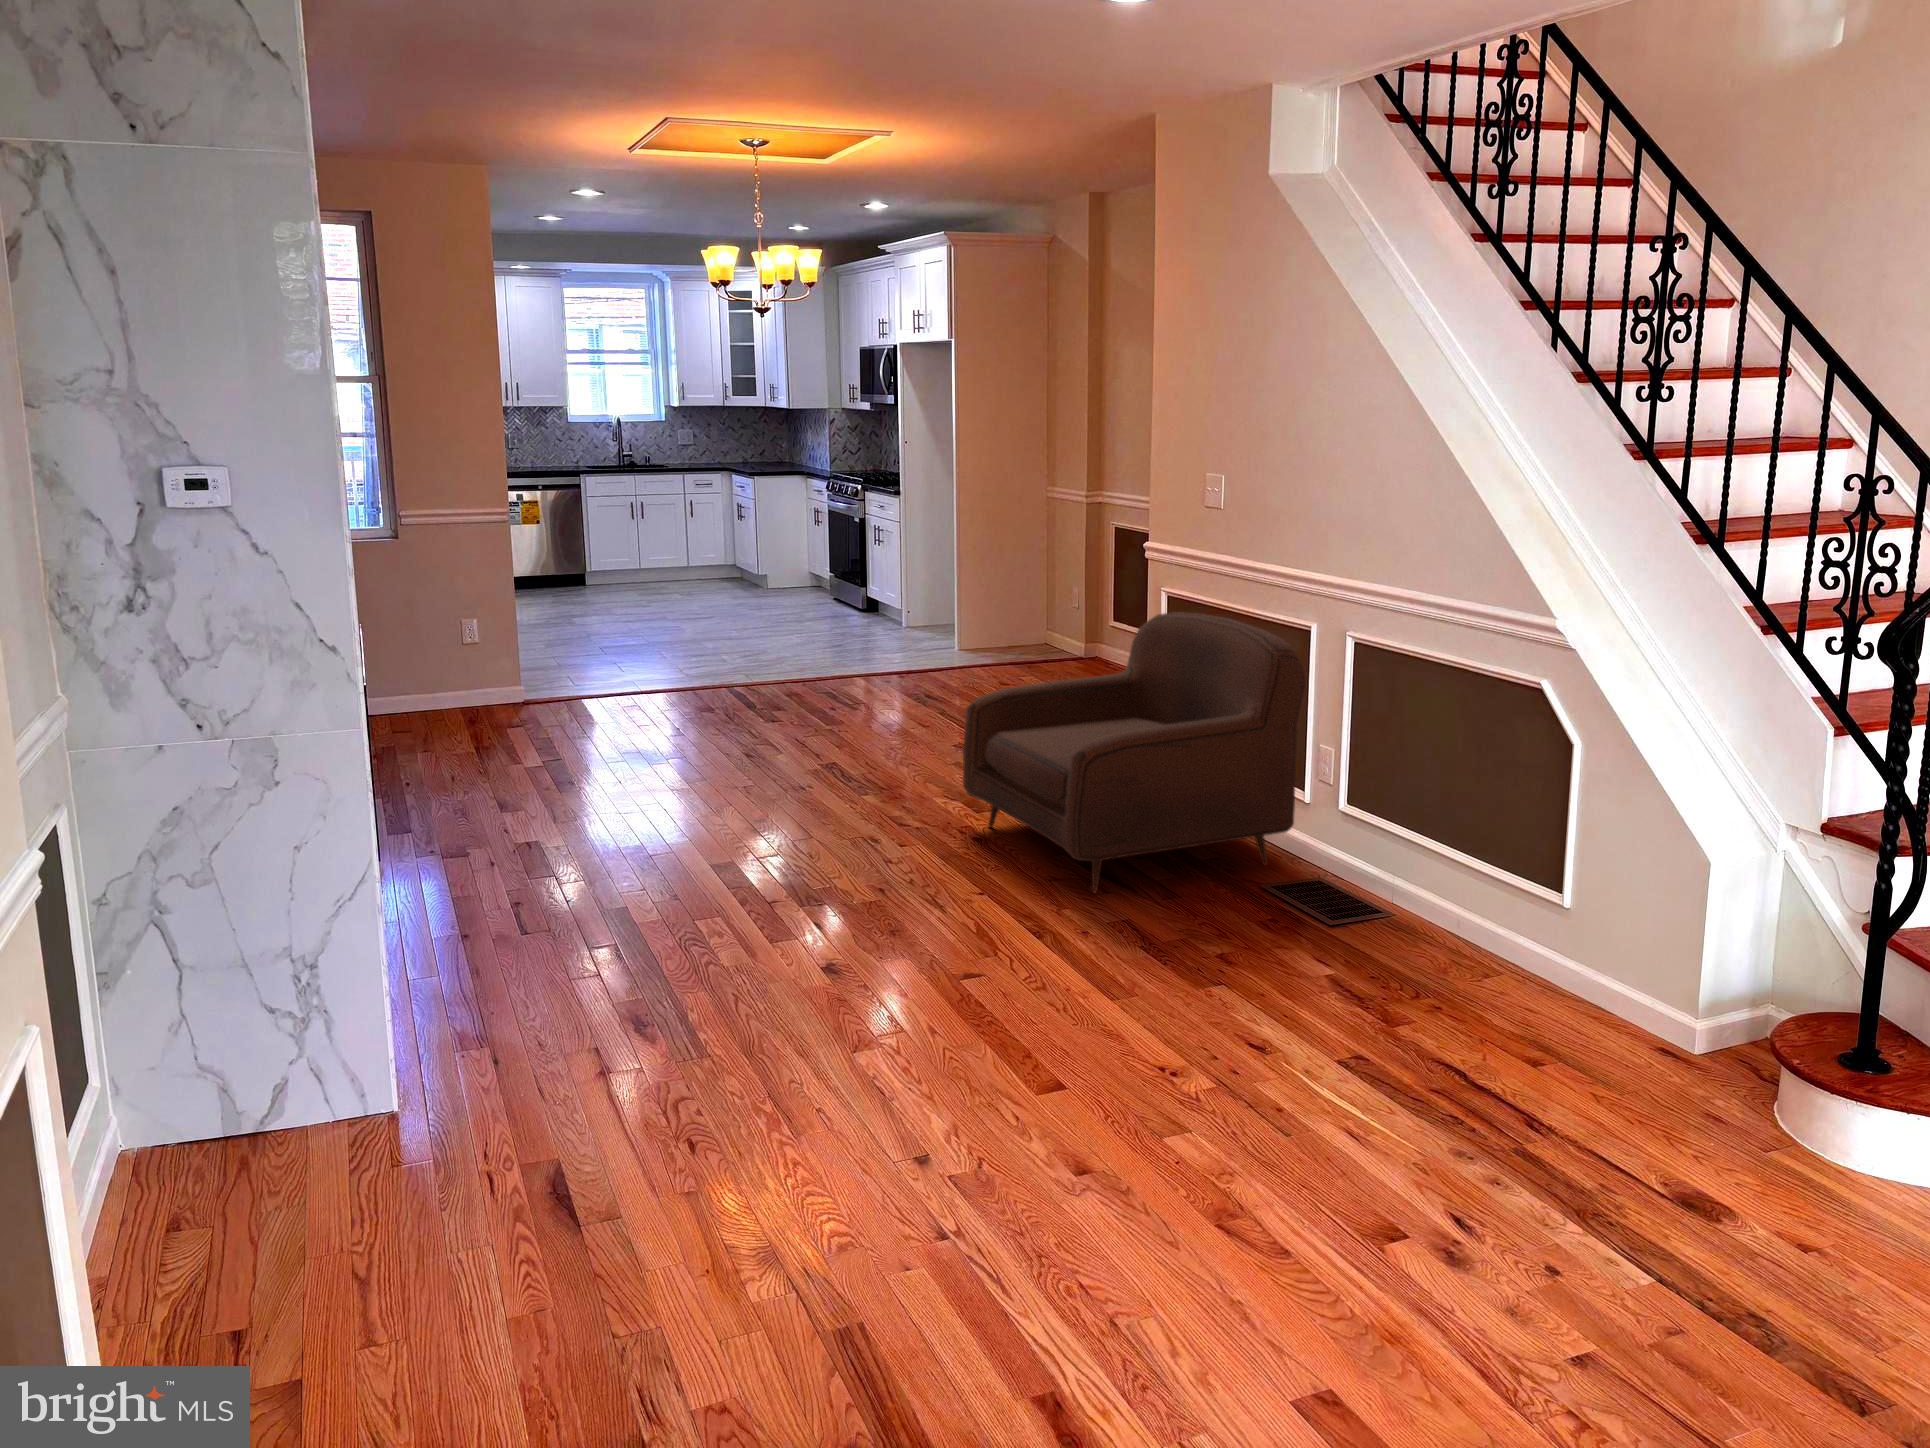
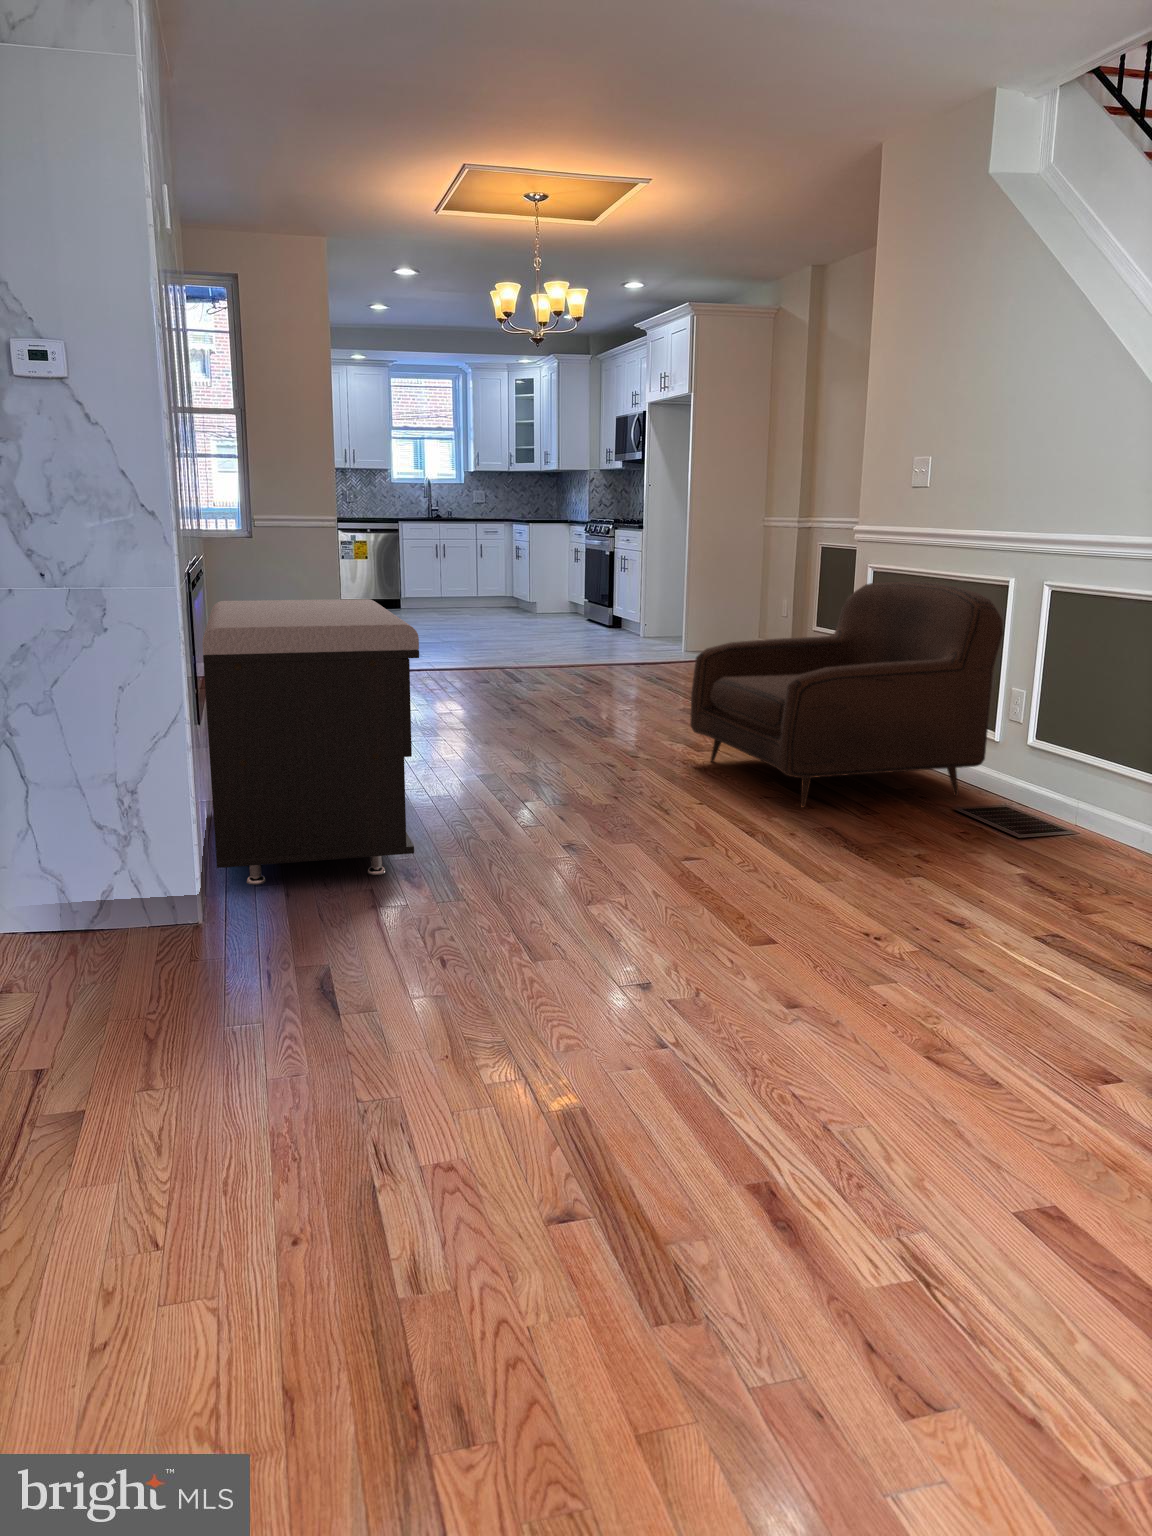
storage bench: none [381,676,648,1051] -> present [203,599,419,885]

